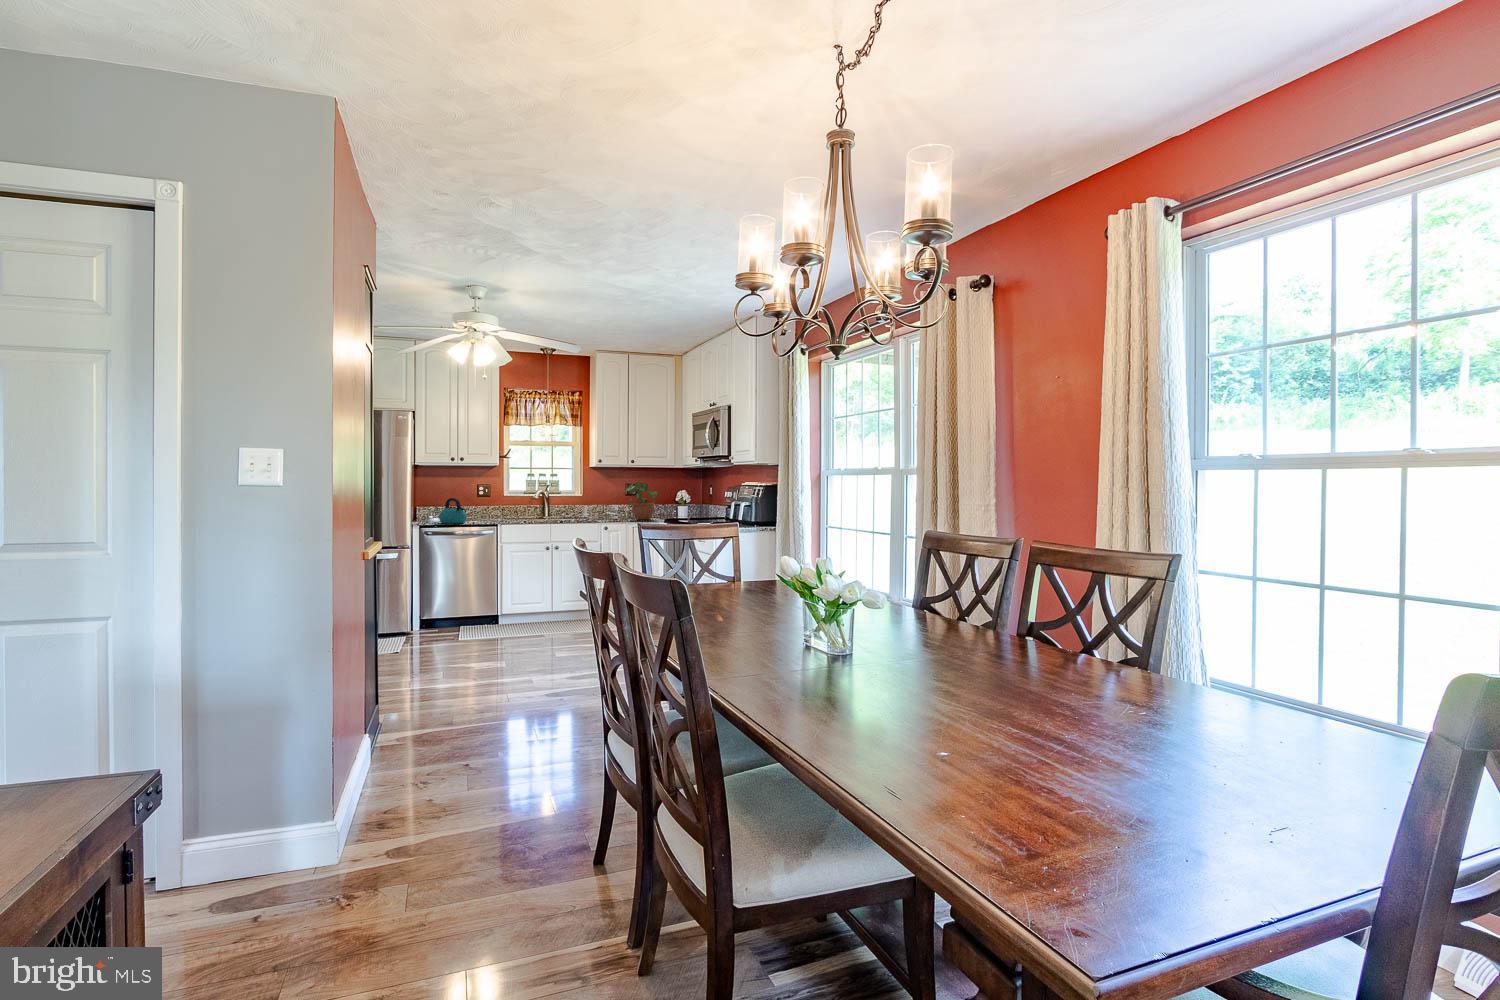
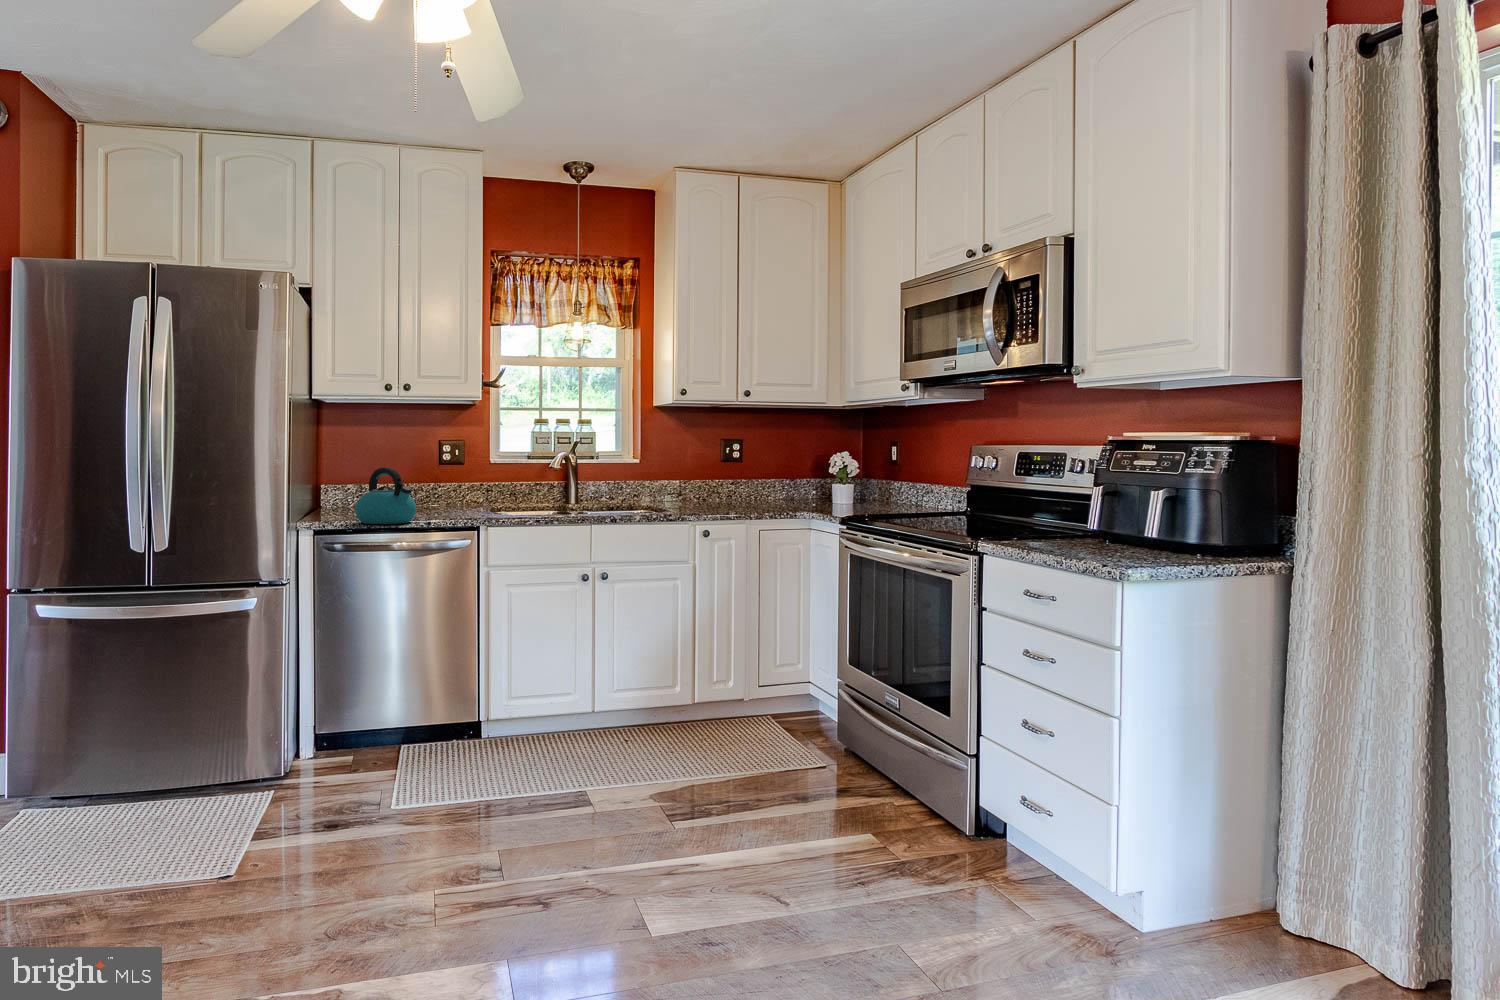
potted plant: present [625,480,657,519] -> none [730,431,798,511]

